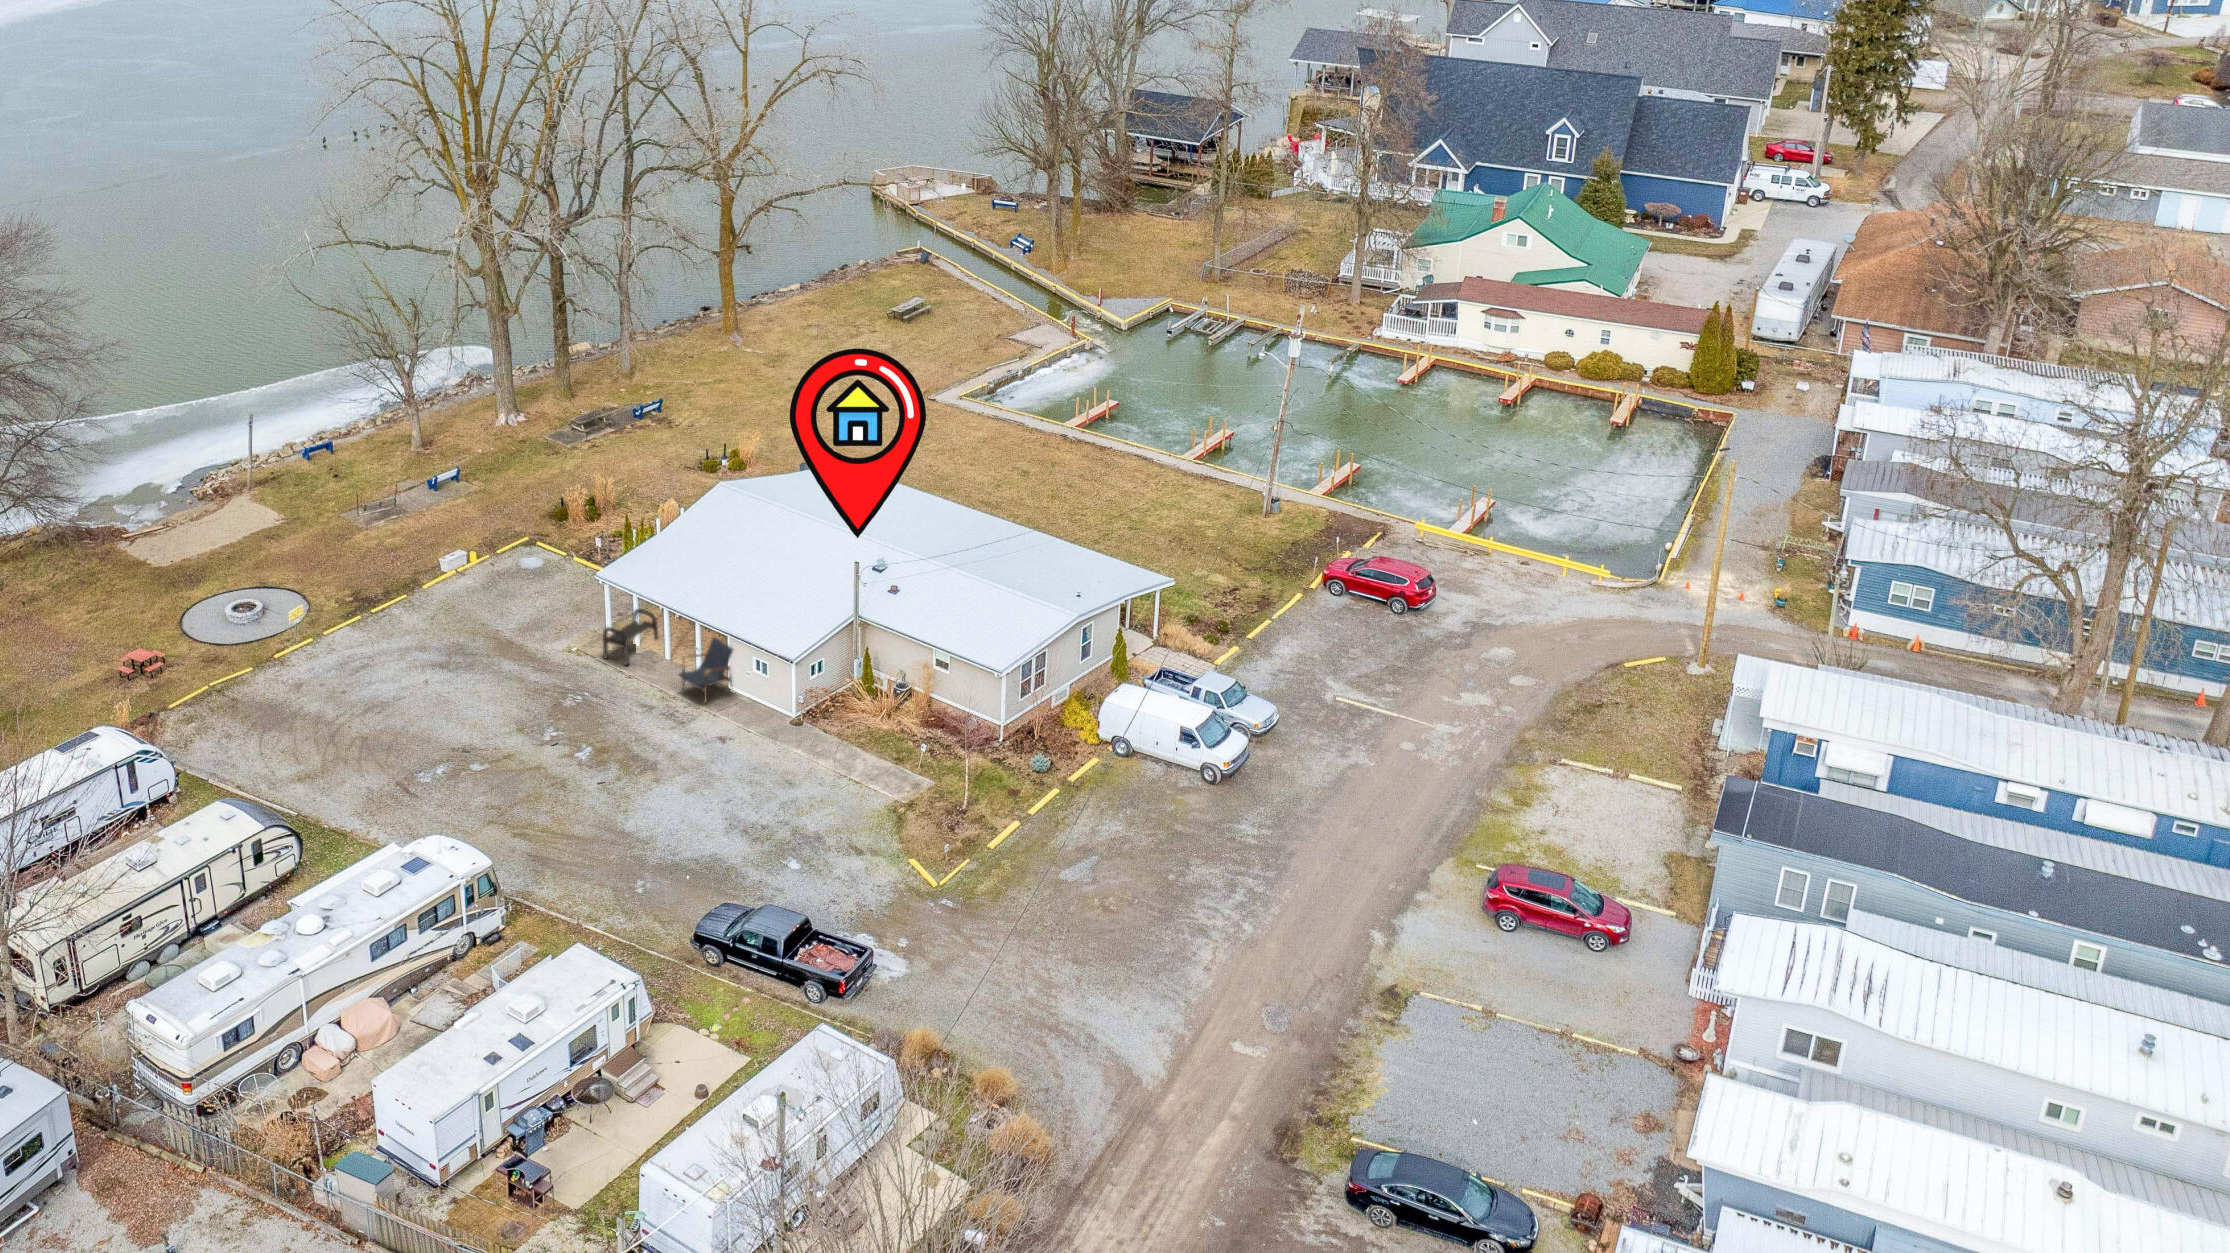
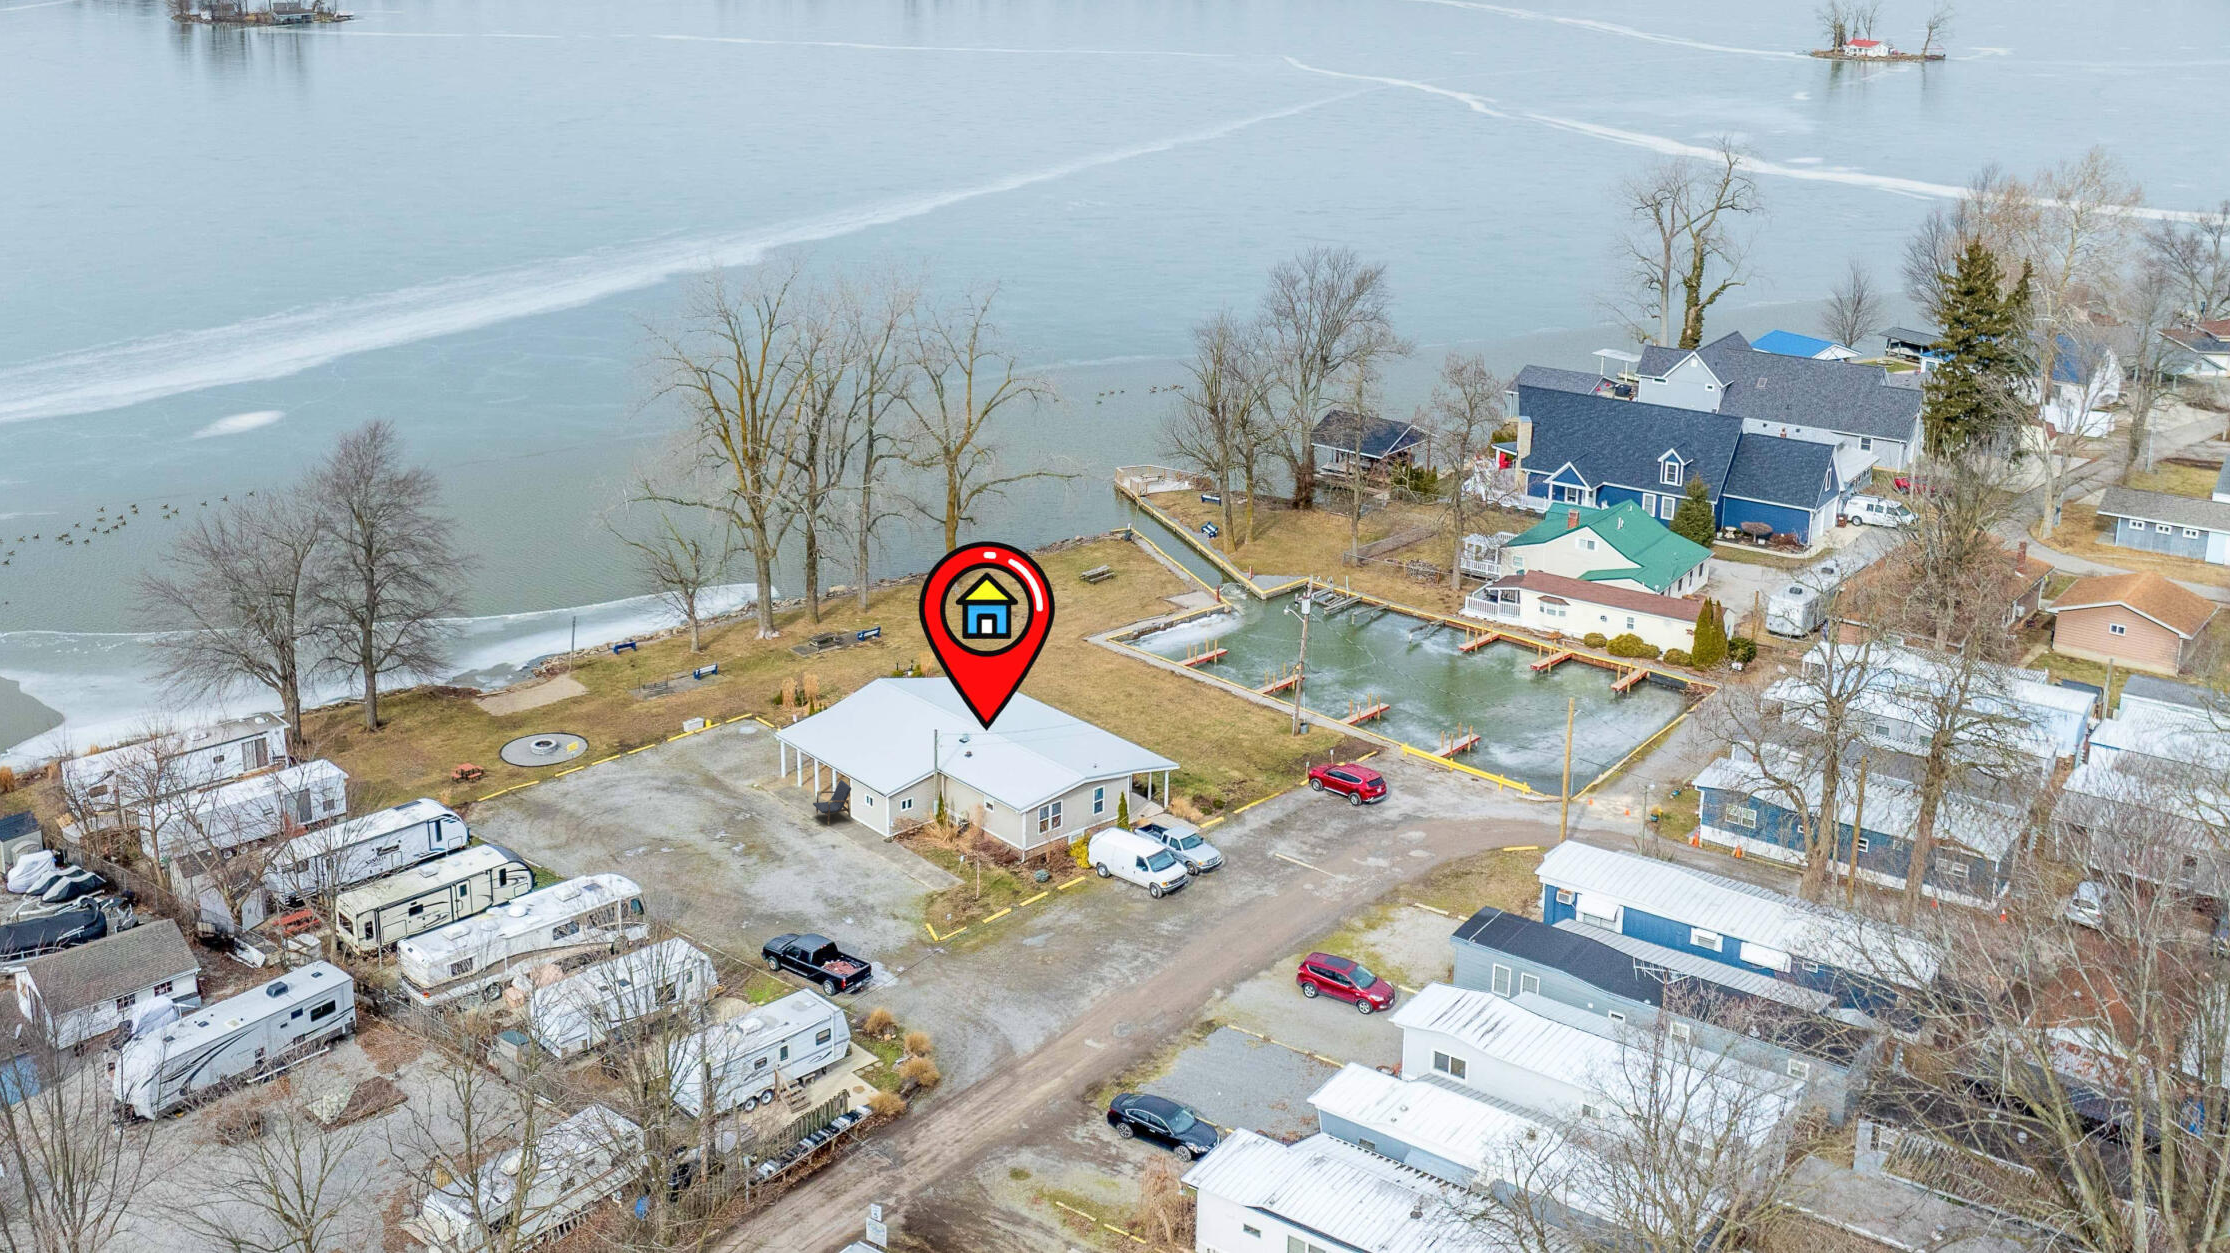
bench: present [603,609,659,666] -> none [770,760,811,799]

